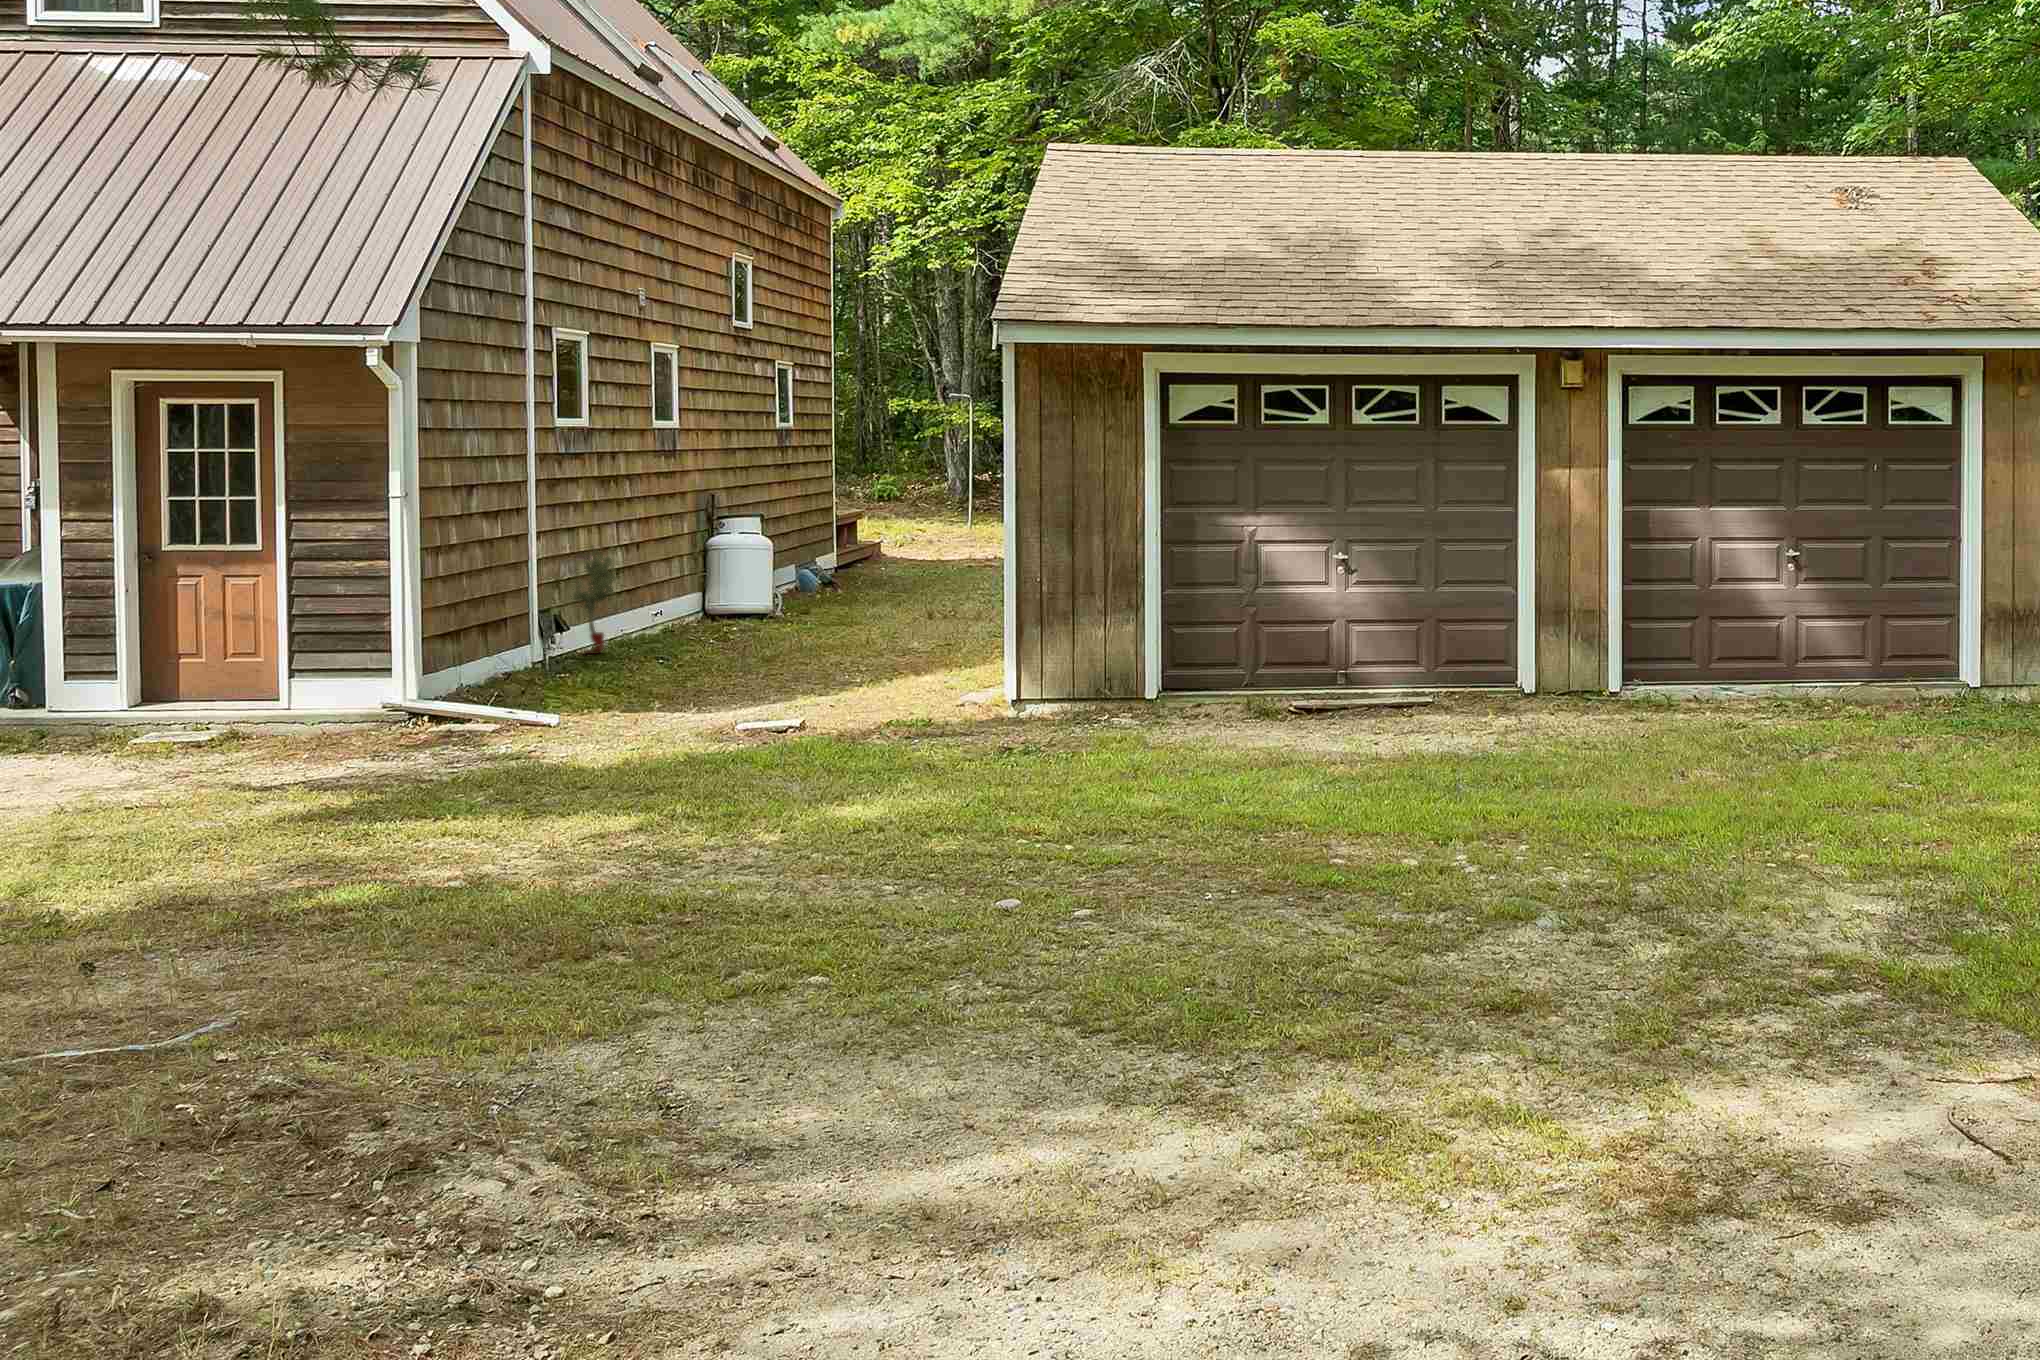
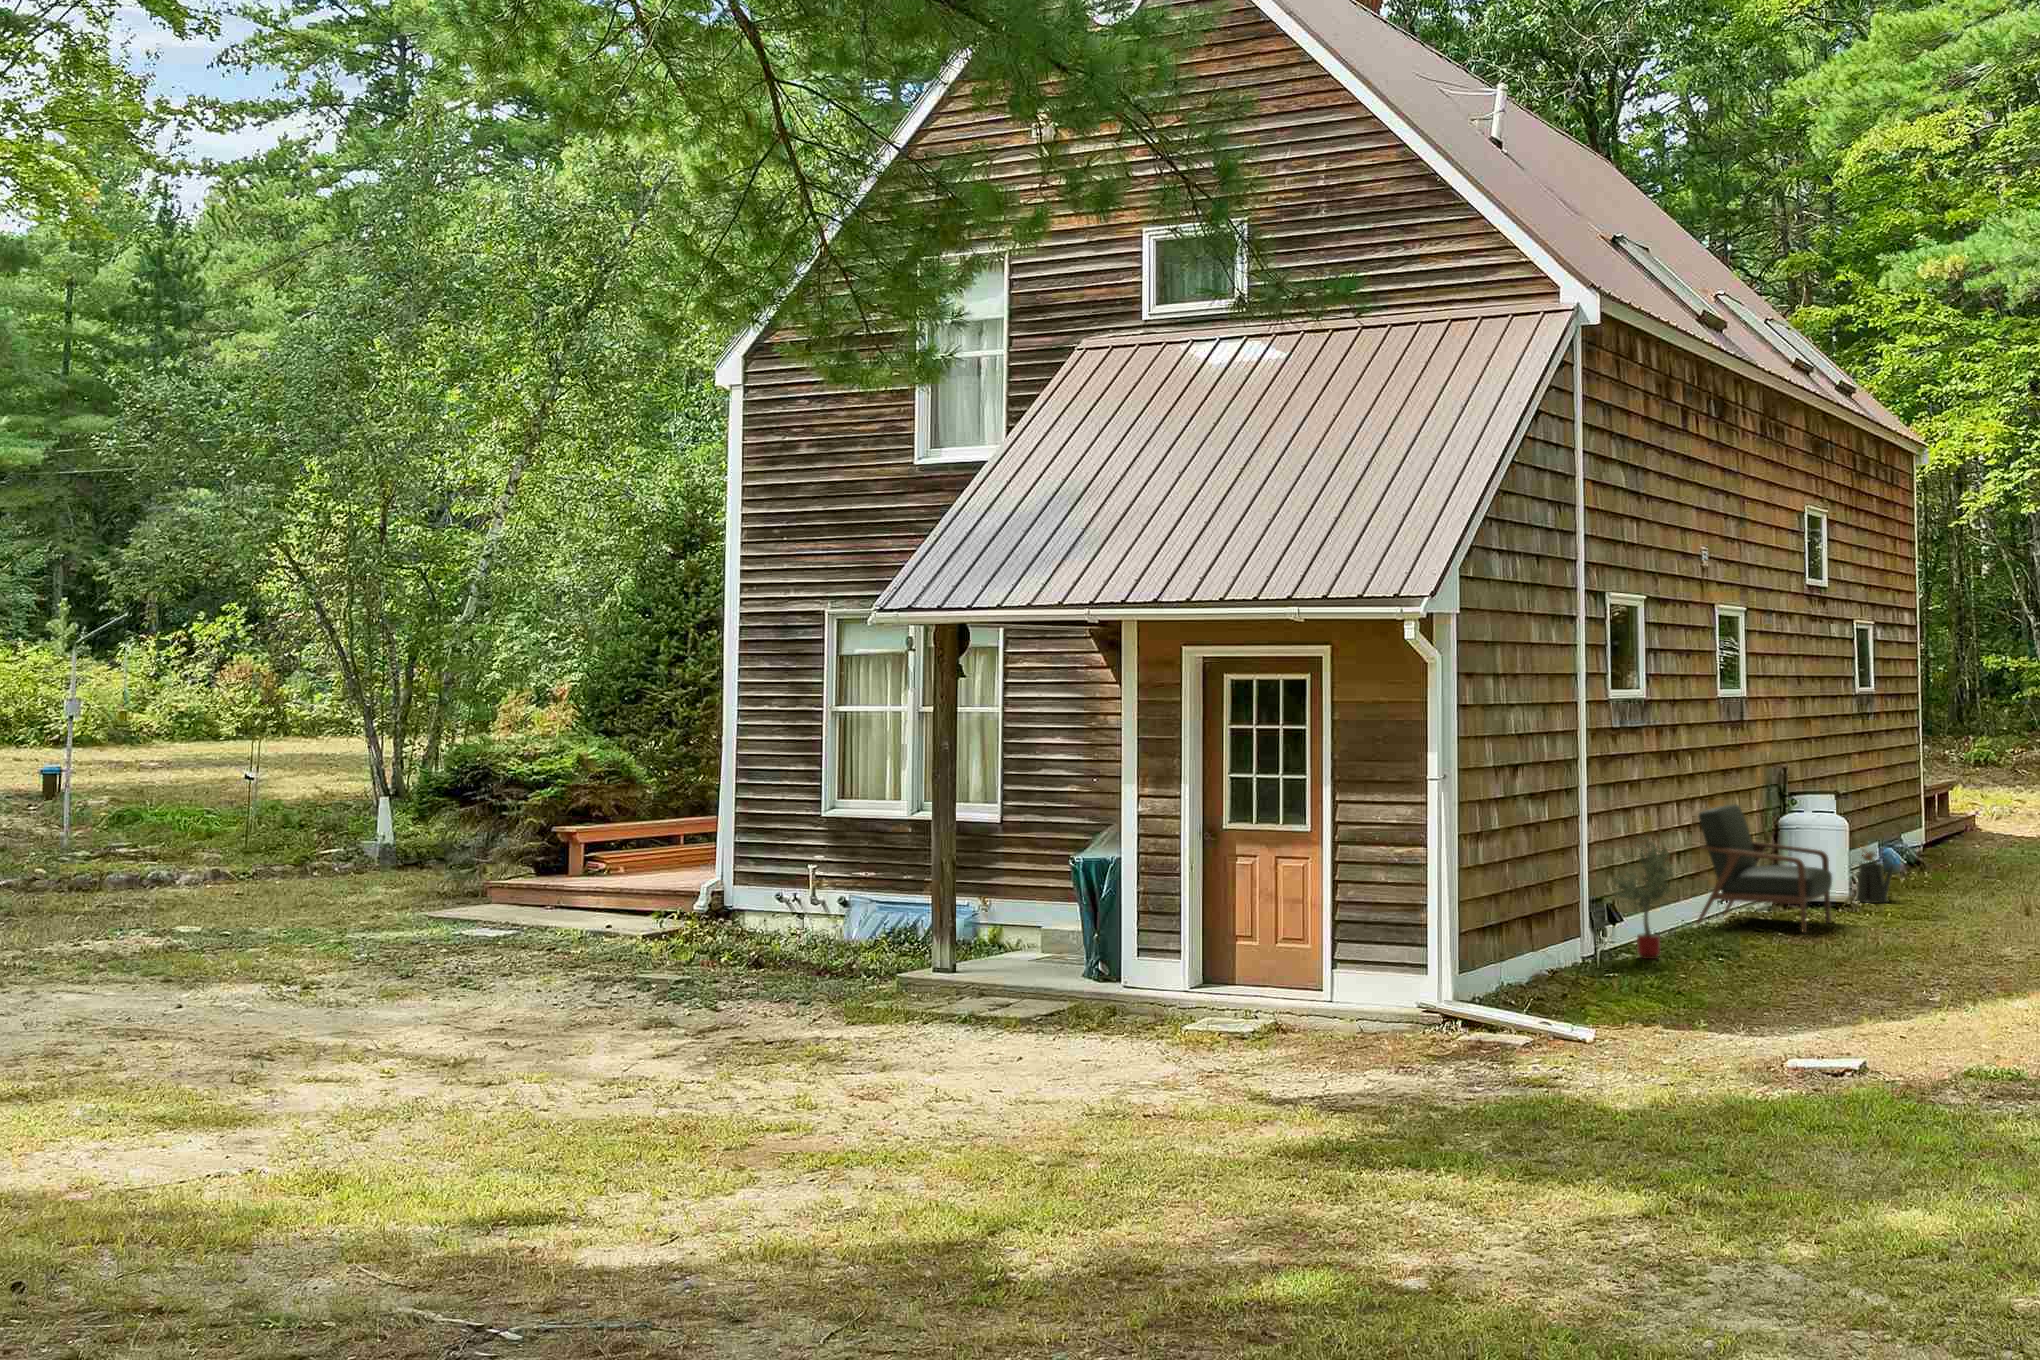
chair: none [630,522,758,631] -> present [1696,804,1832,933]
watering can: none [771,555,811,605] -> present [1856,850,1893,903]

